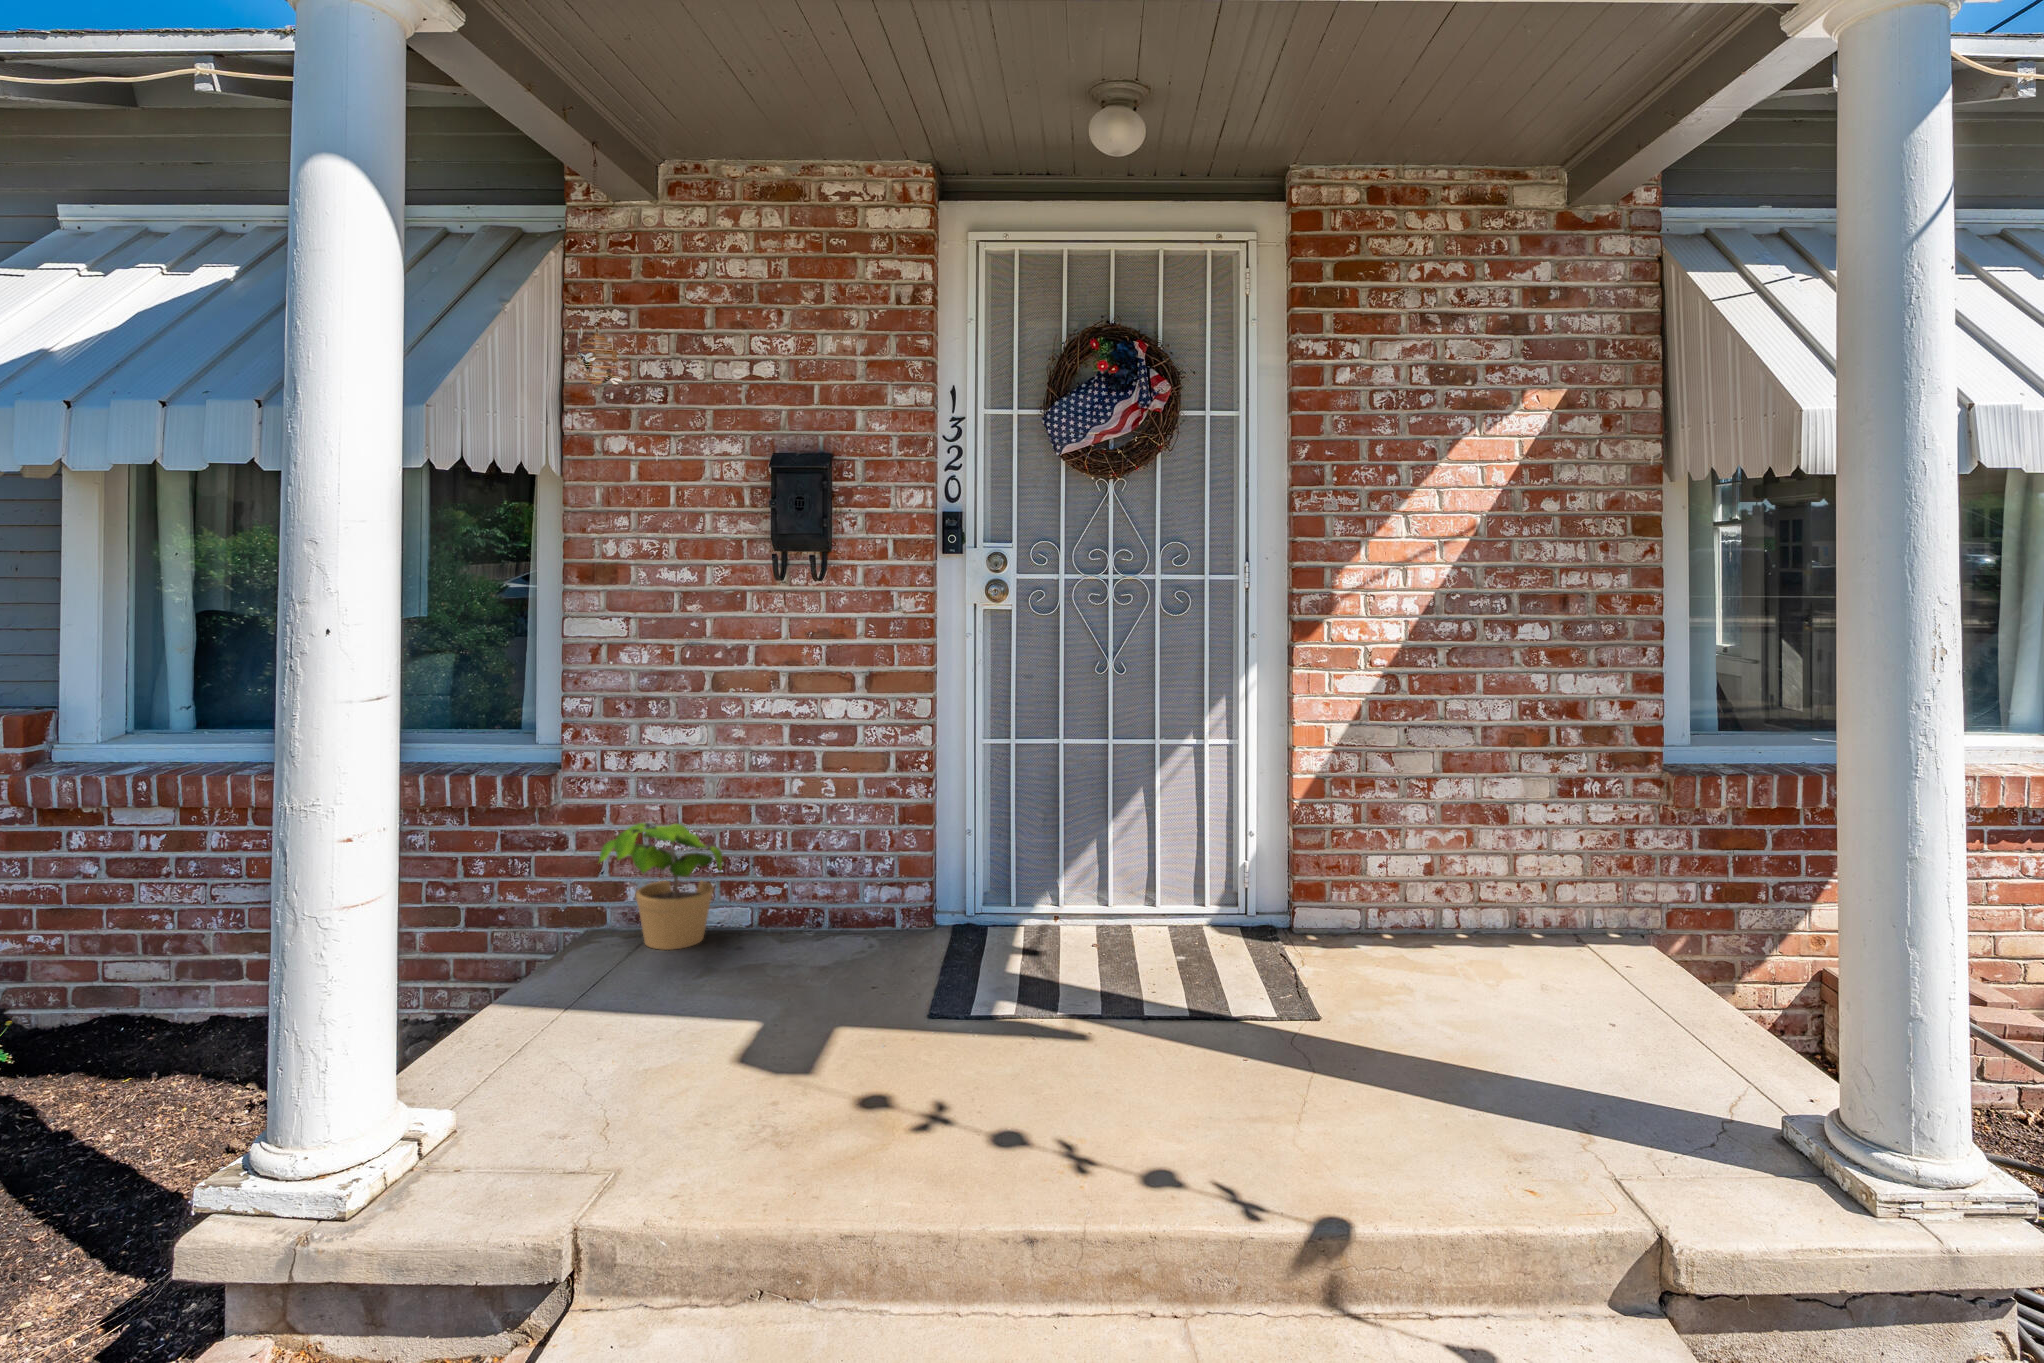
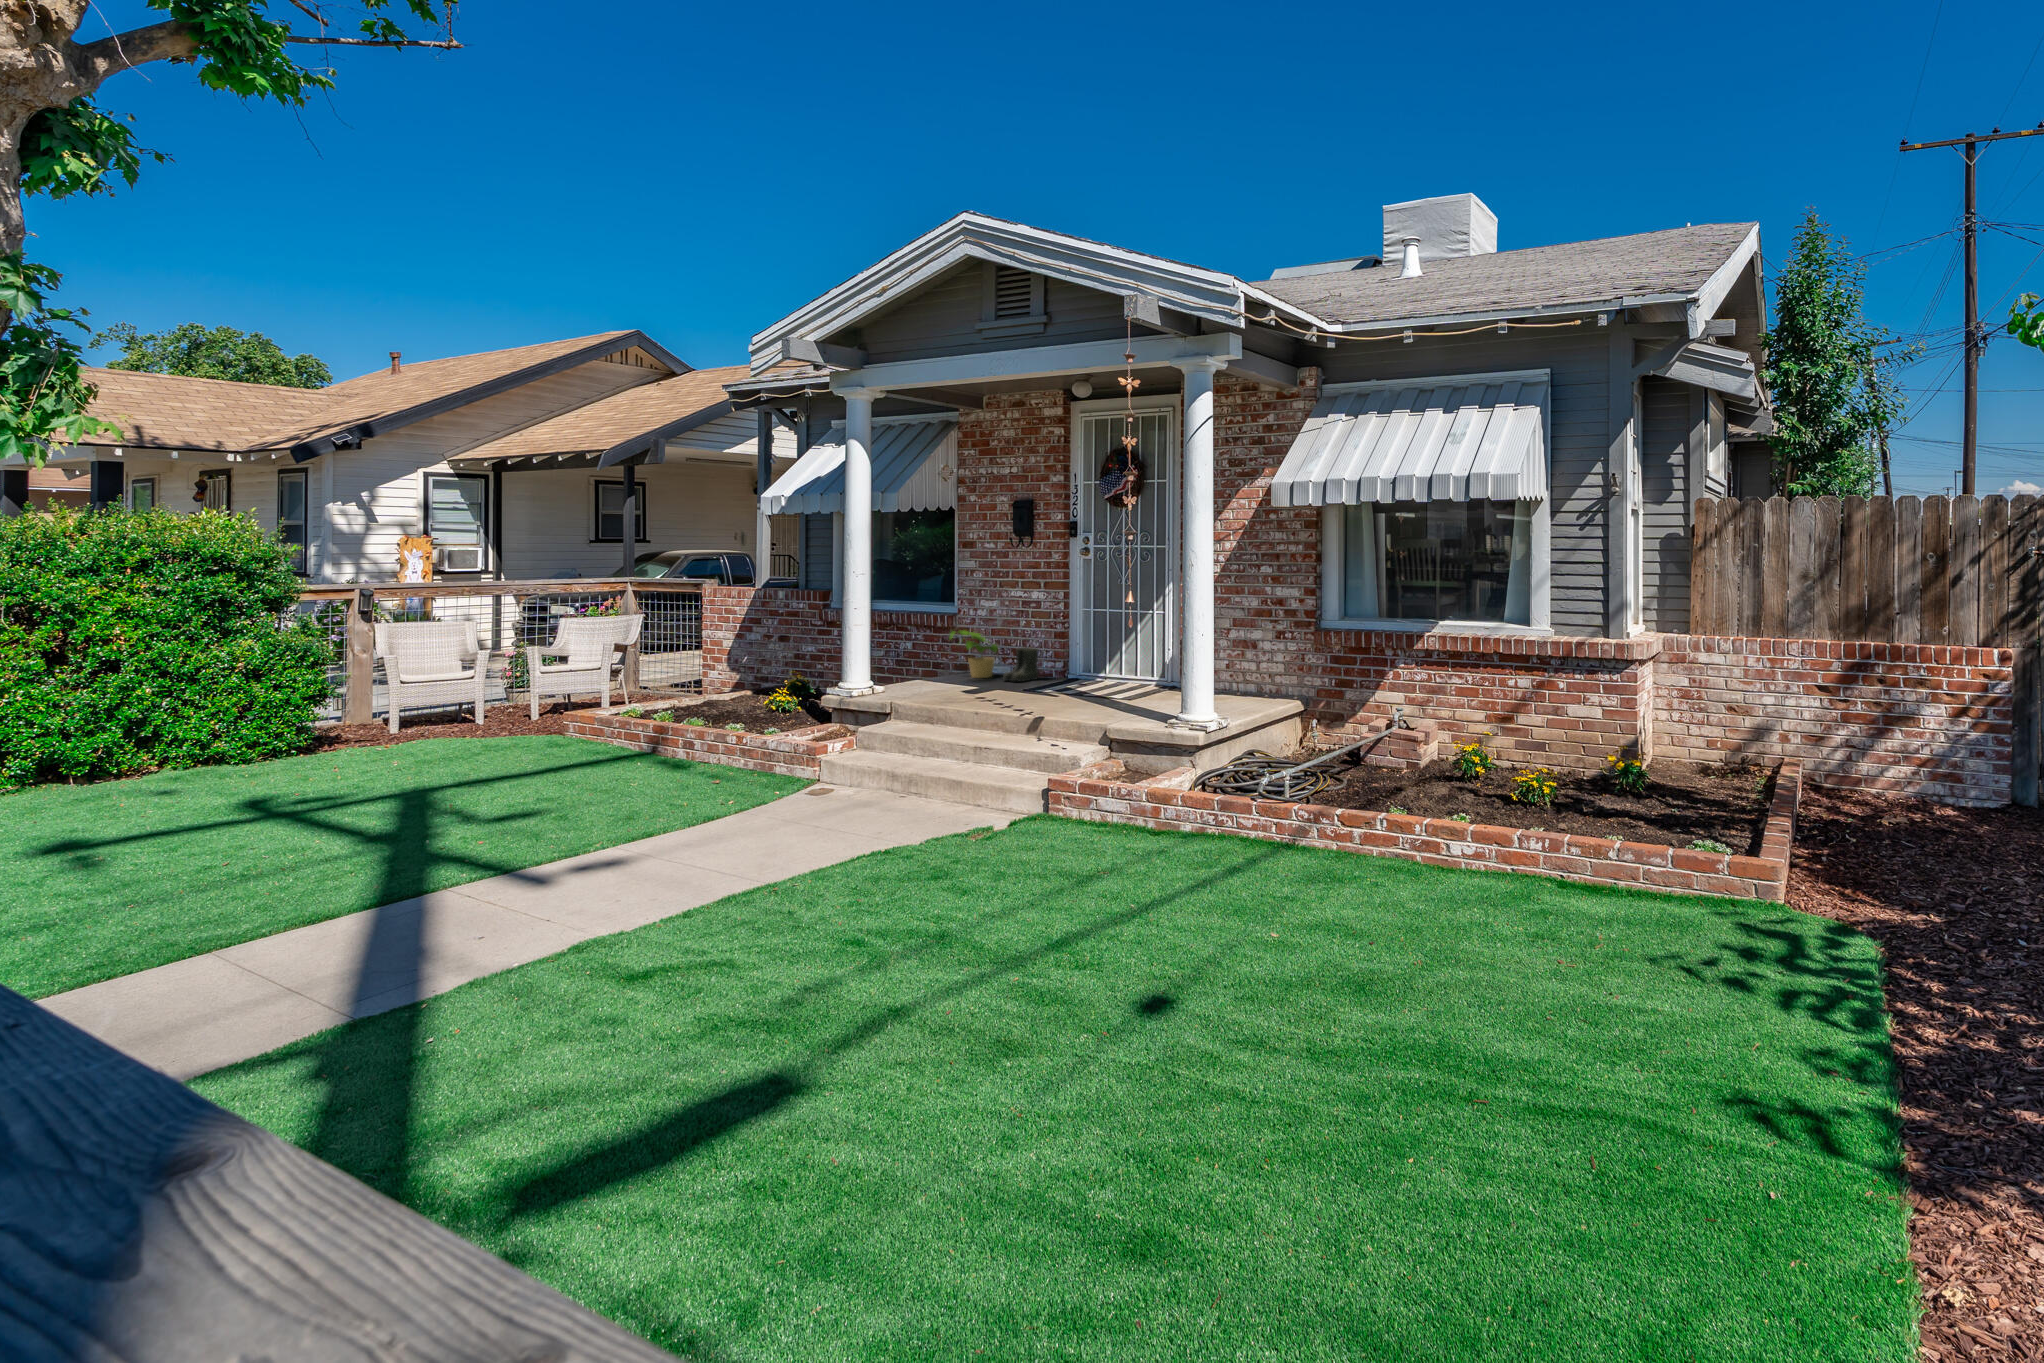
boots: none [777,848,860,957] -> present [1003,648,1039,681]

